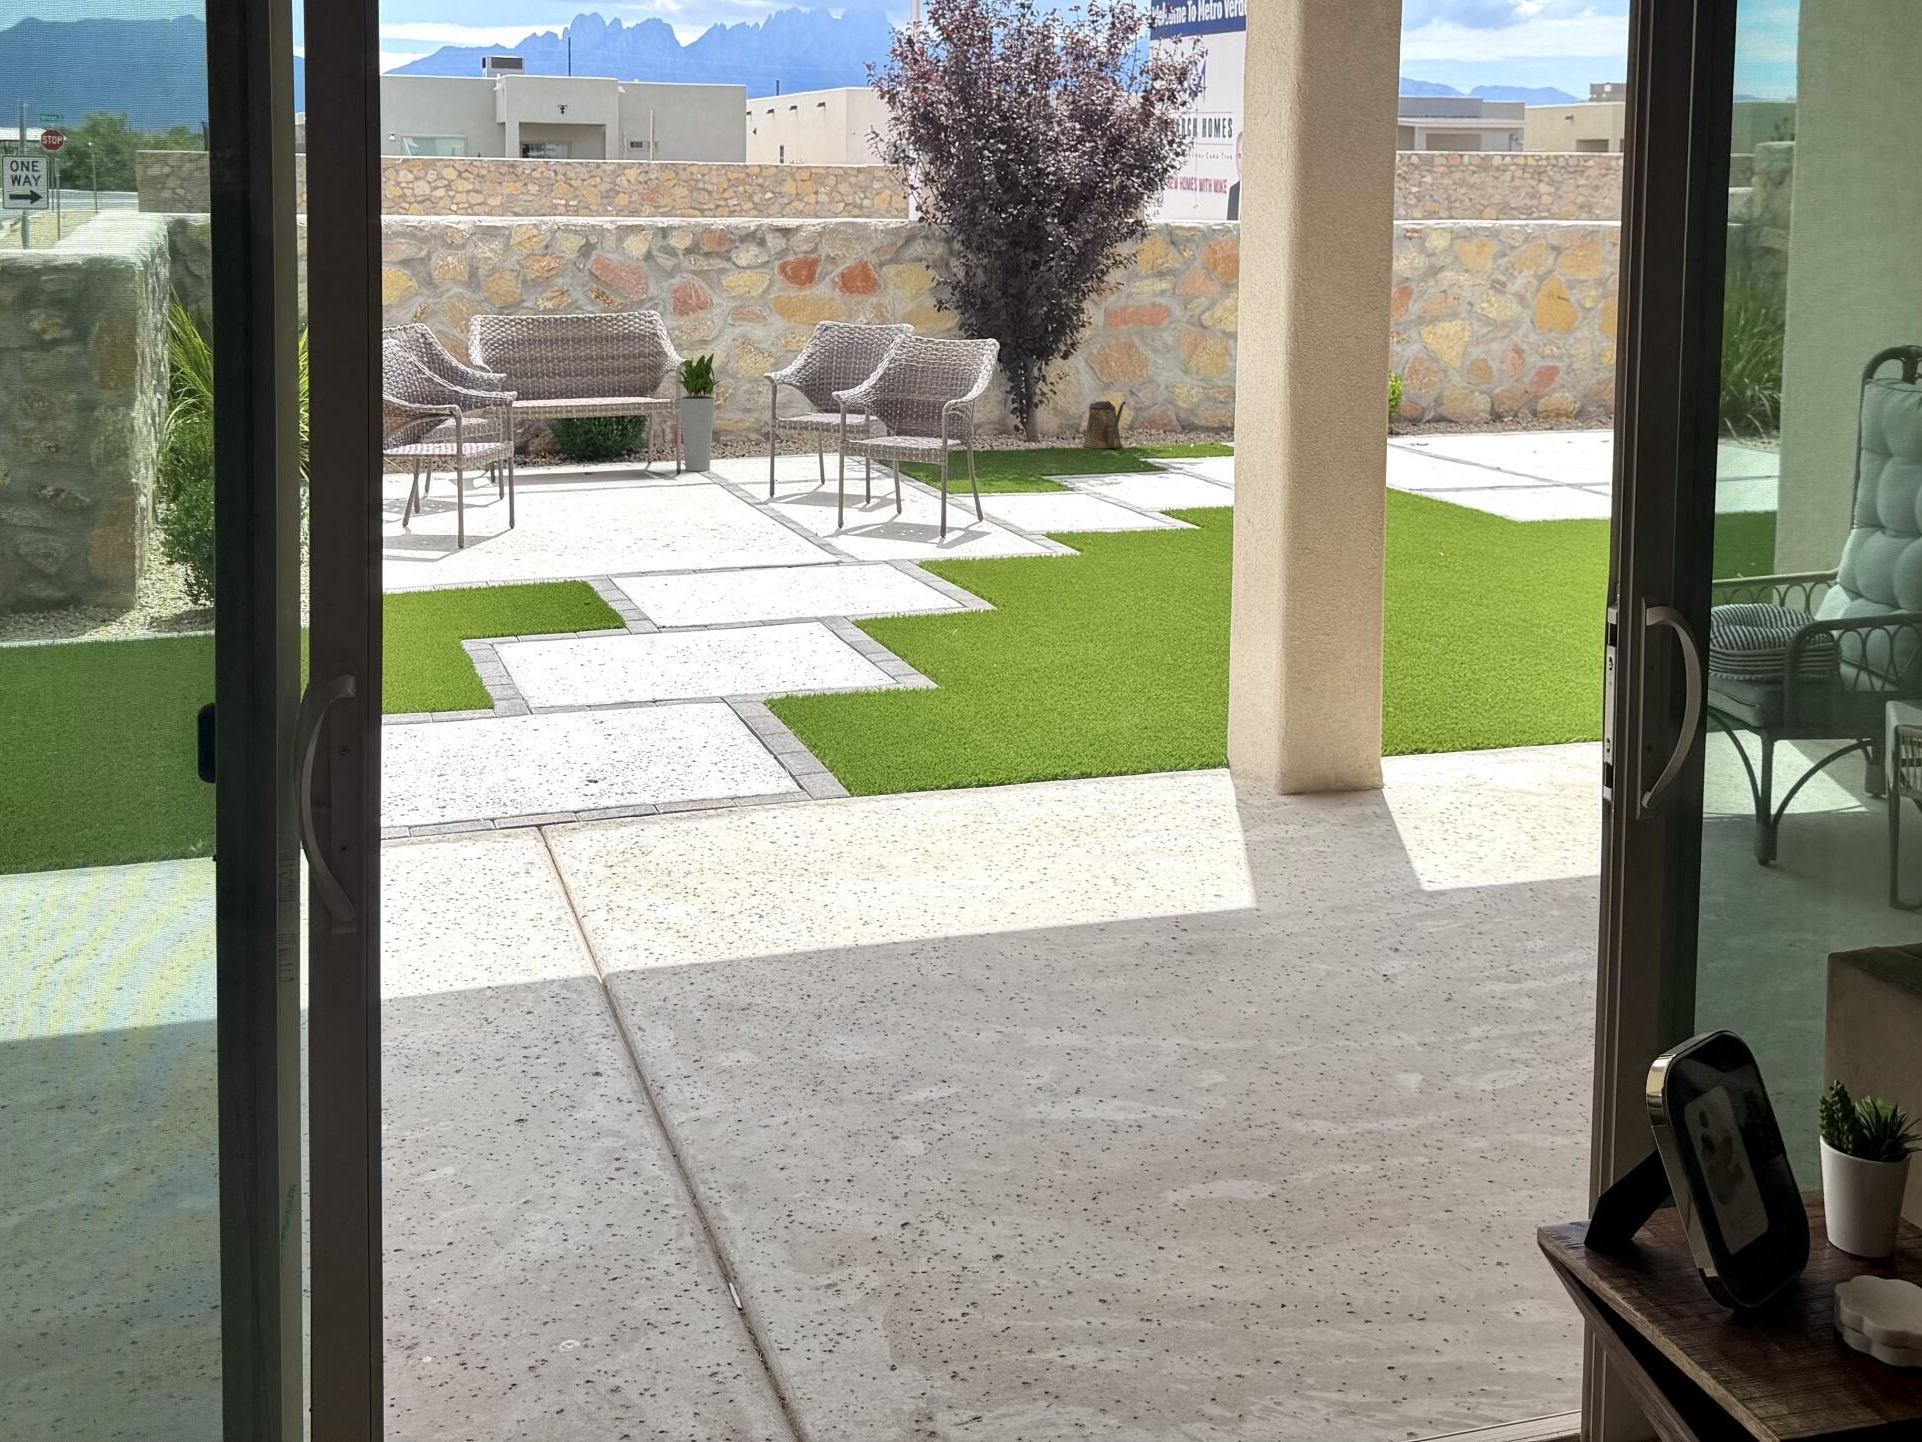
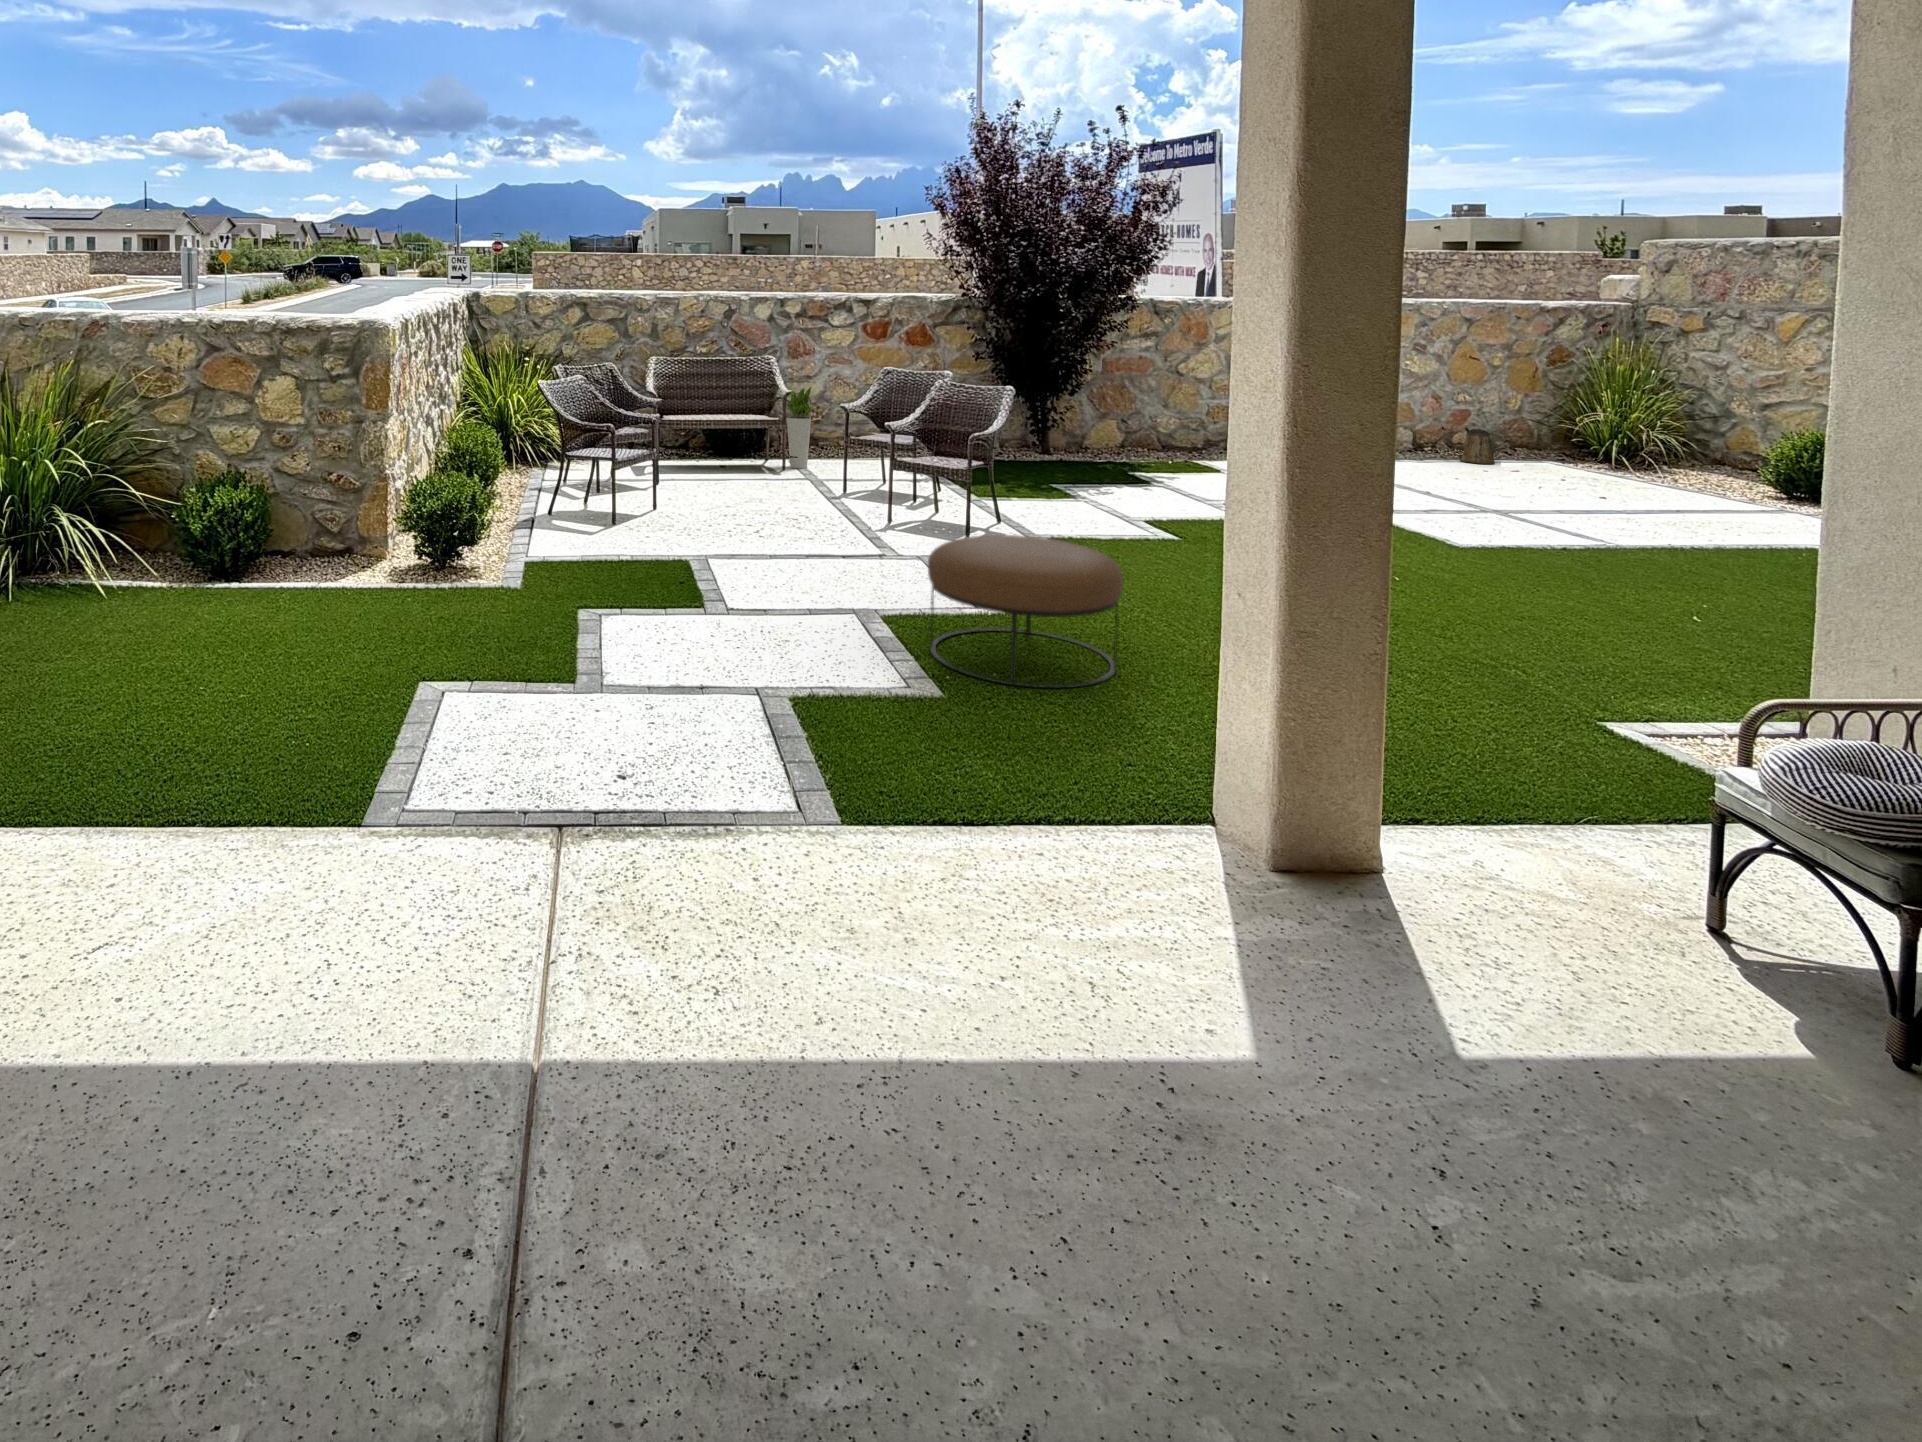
watering can: present [1083,401,1126,448] -> present [1446,427,1505,464]
ottoman: none [914,507,1138,673] -> present [928,535,1123,688]

